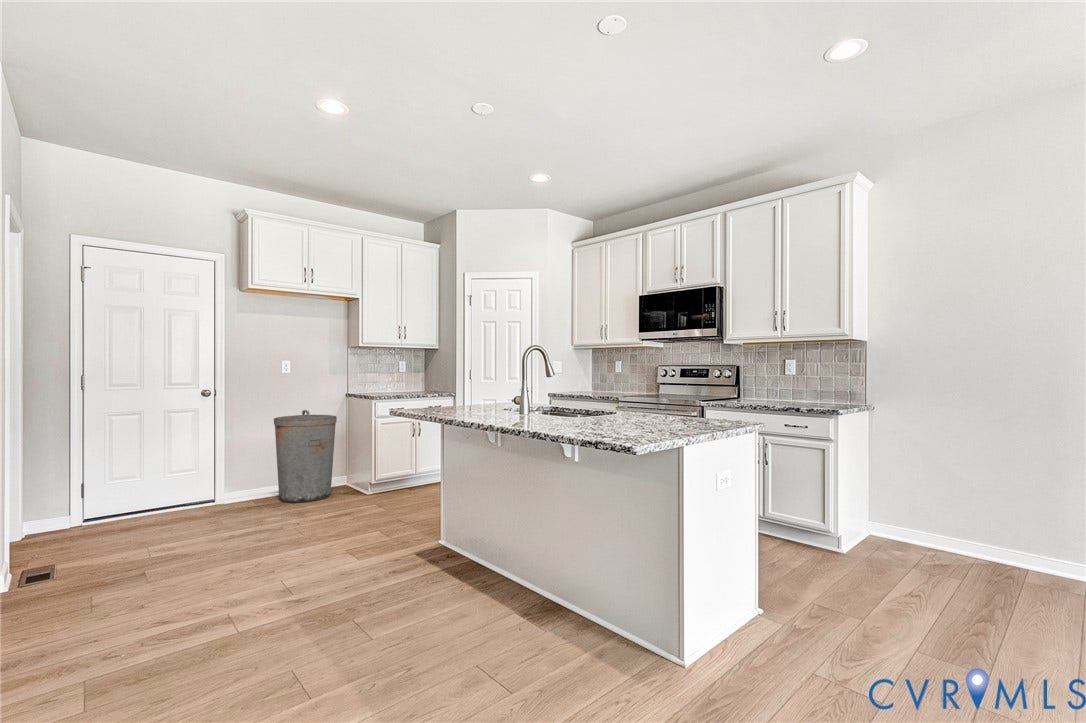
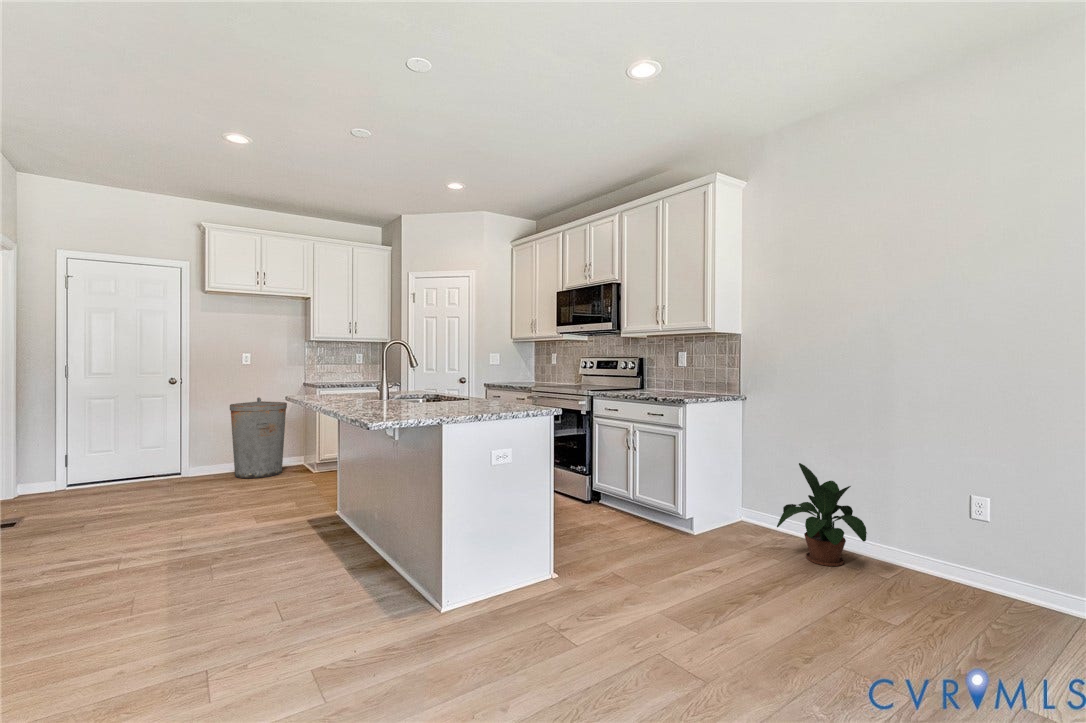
potted plant: none [944,475,1064,581] -> present [777,463,867,566]

